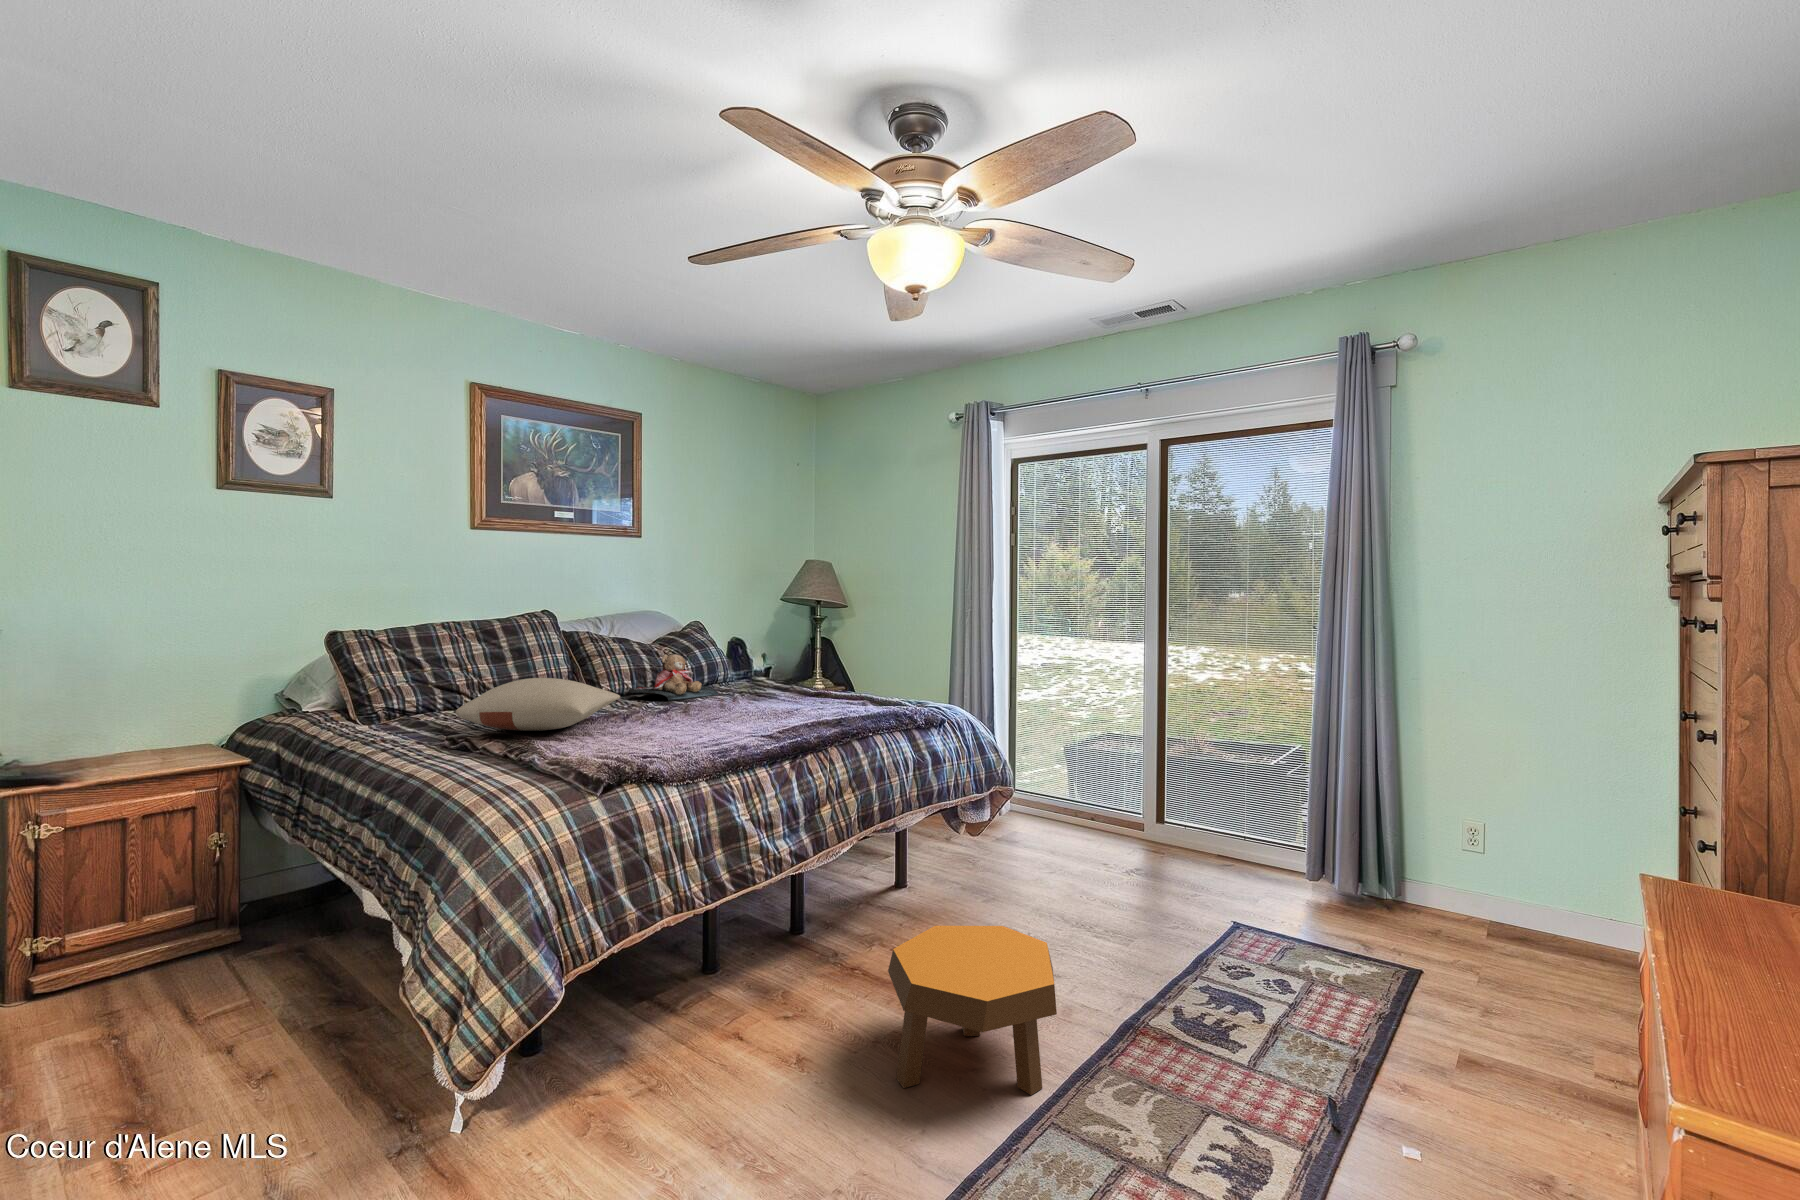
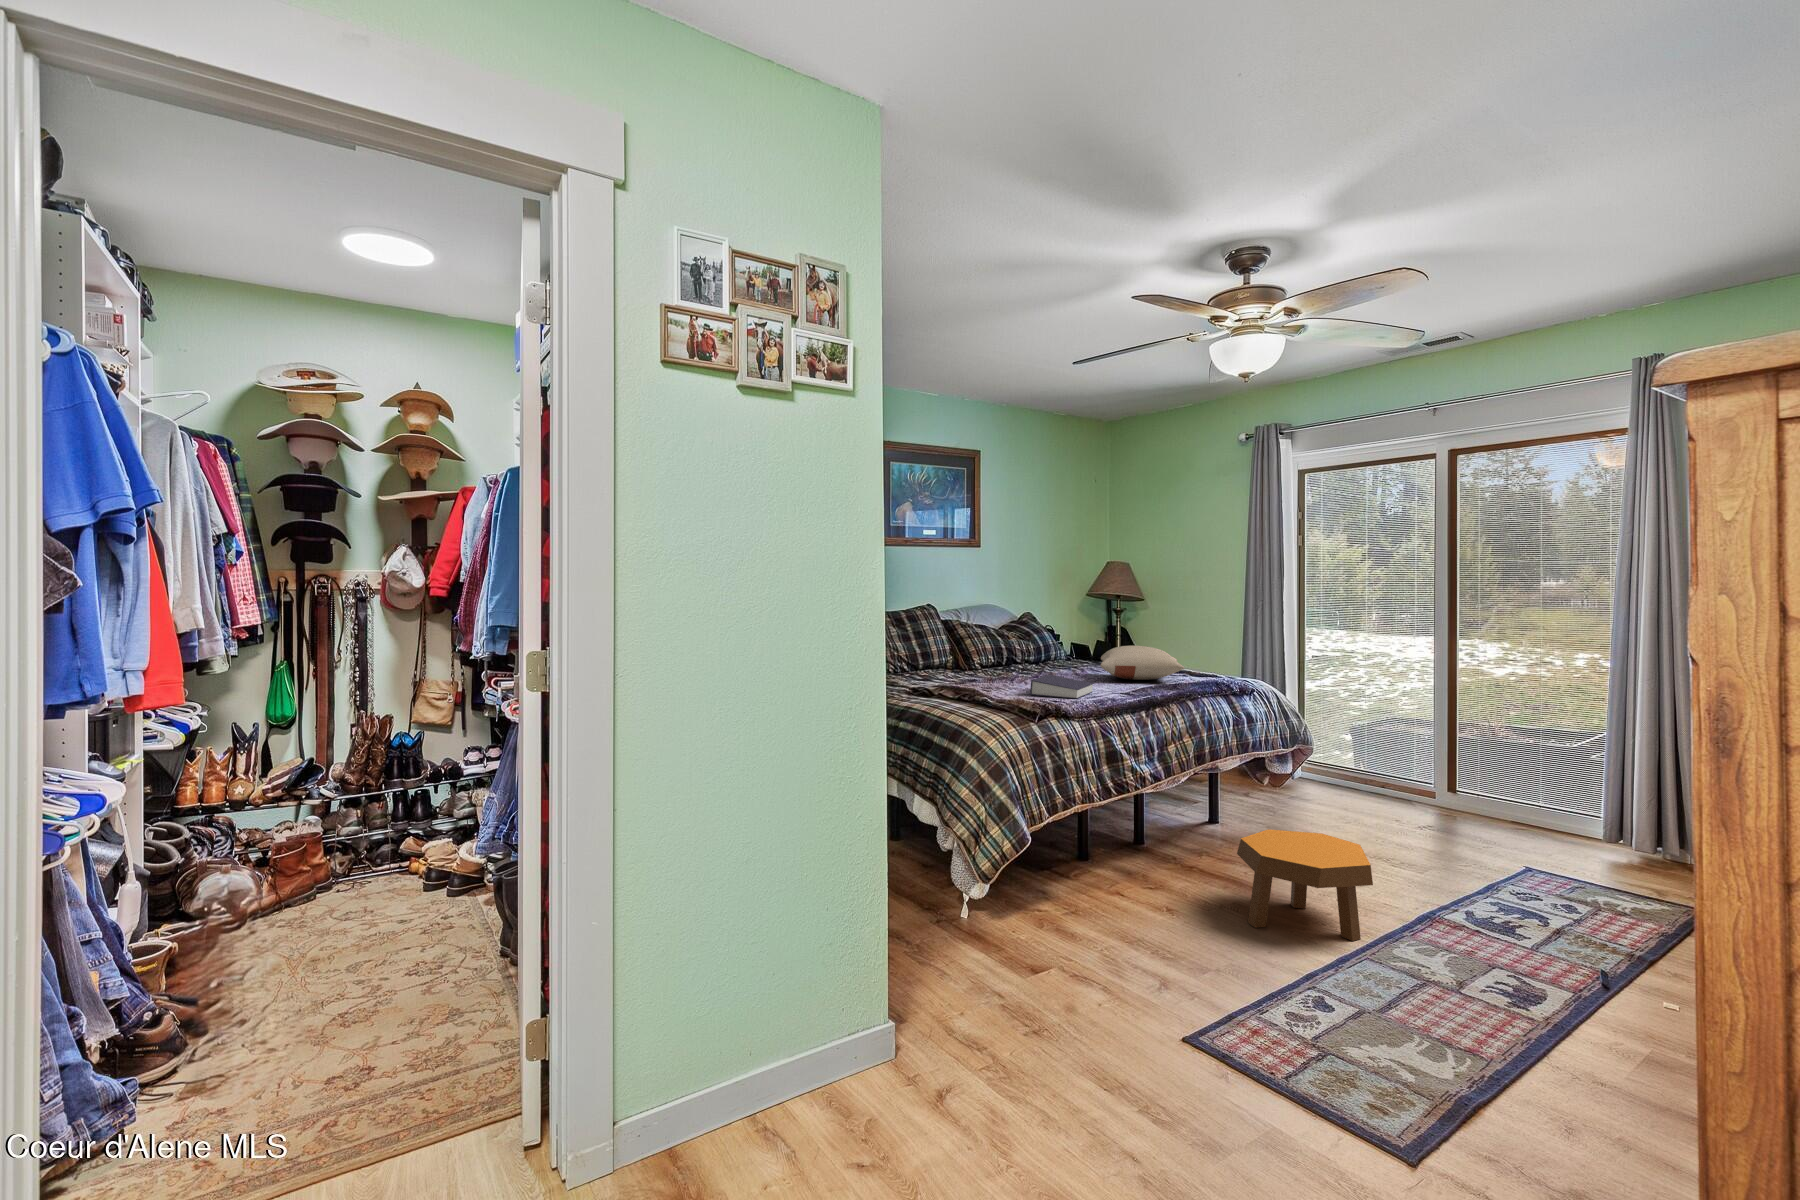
teddy bear: present [629,654,718,701] -> none [994,636,1059,672]
pillow: present [456,678,620,731] -> present [1101,646,1184,680]
book: none [628,711,727,748] -> present [1030,674,1093,699]

